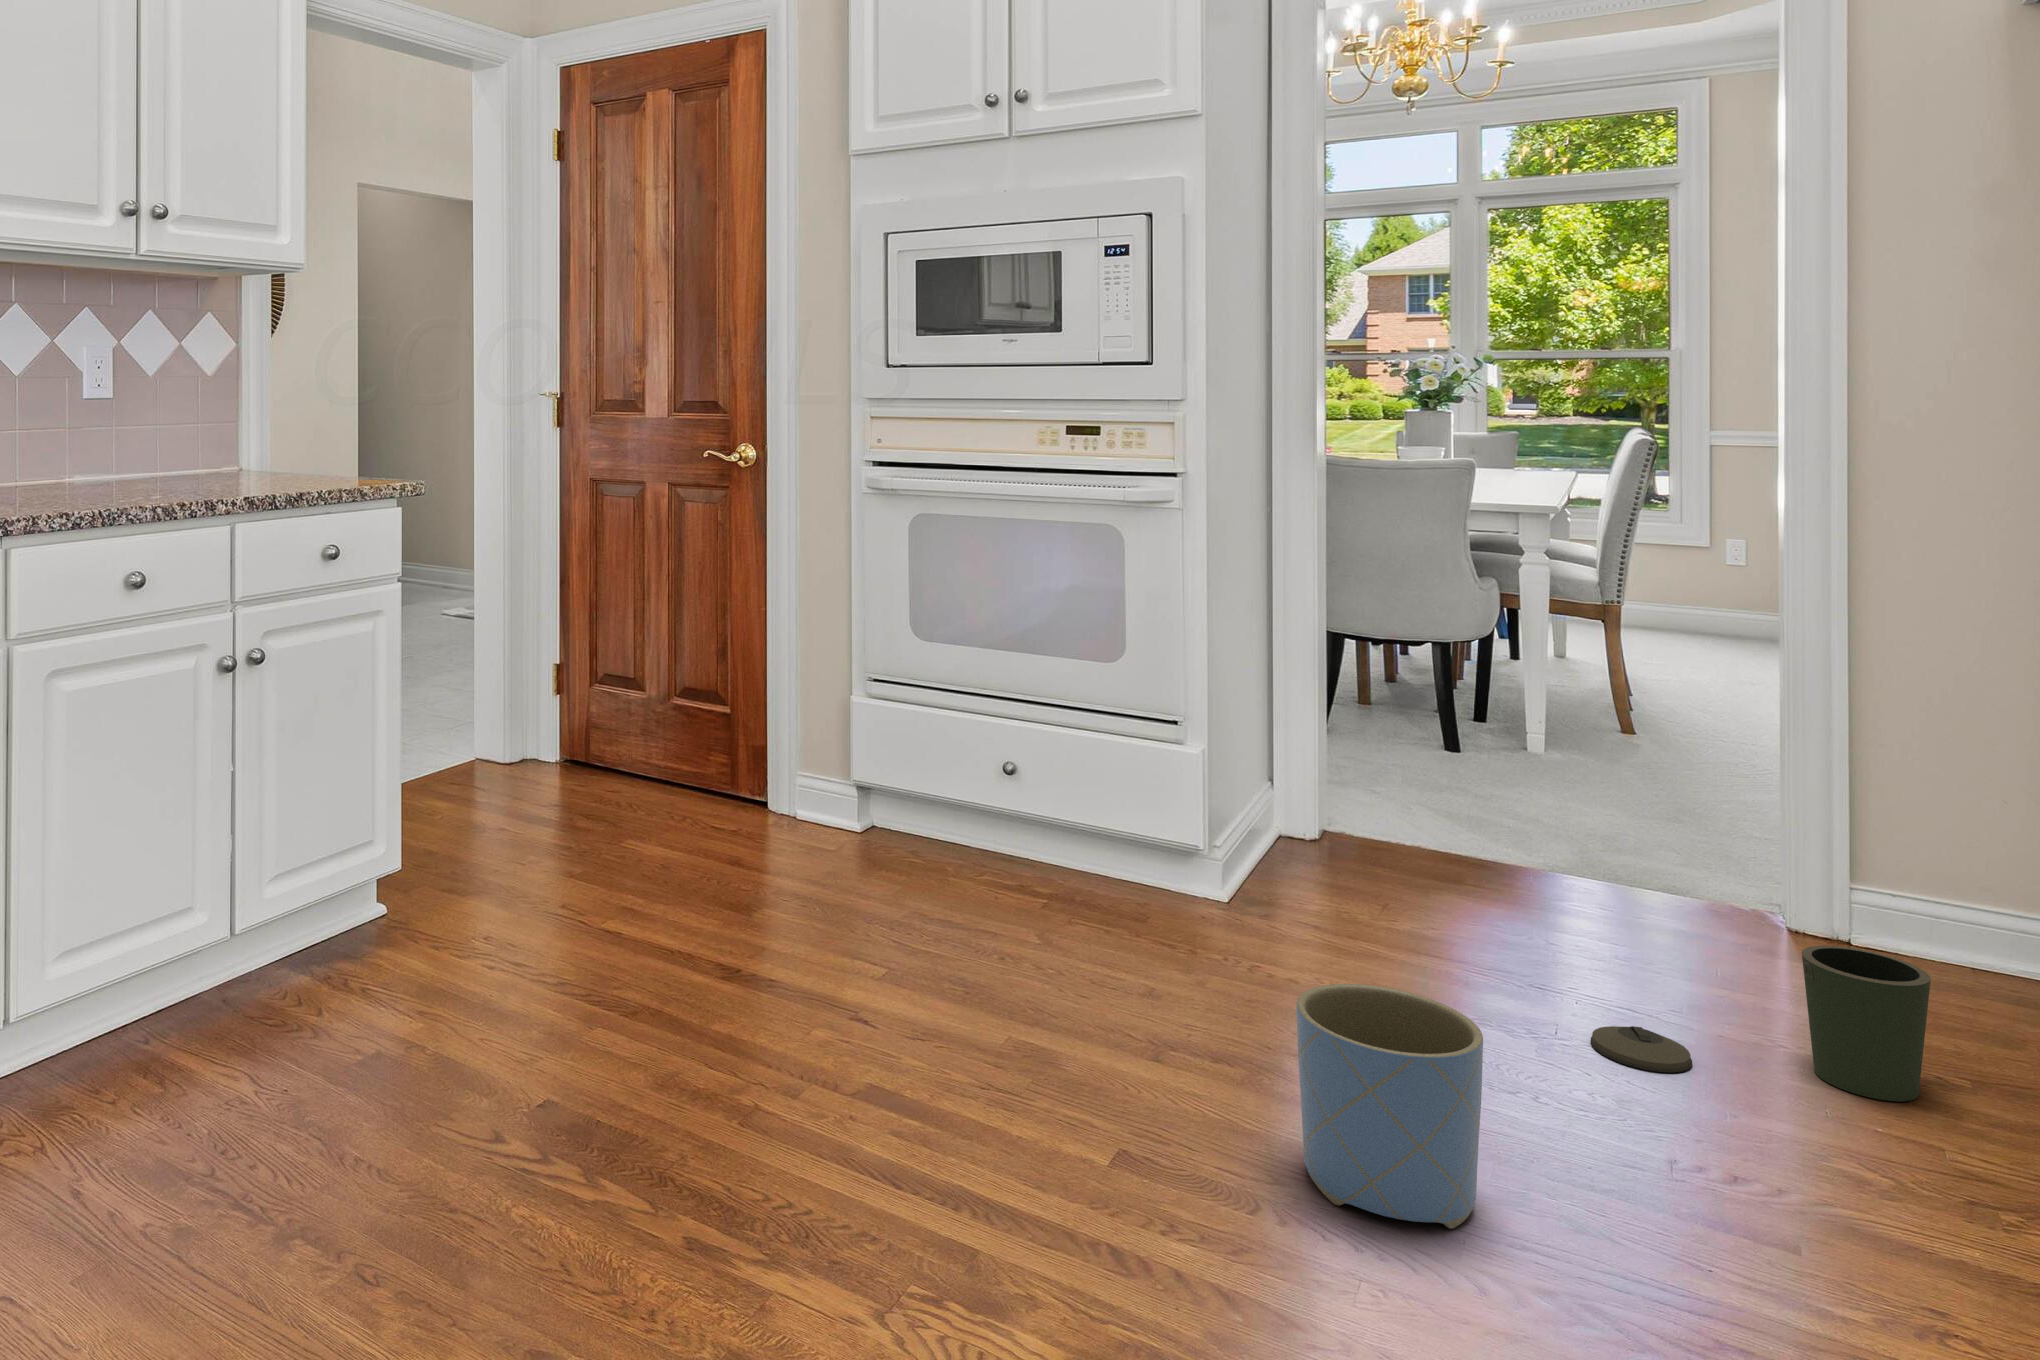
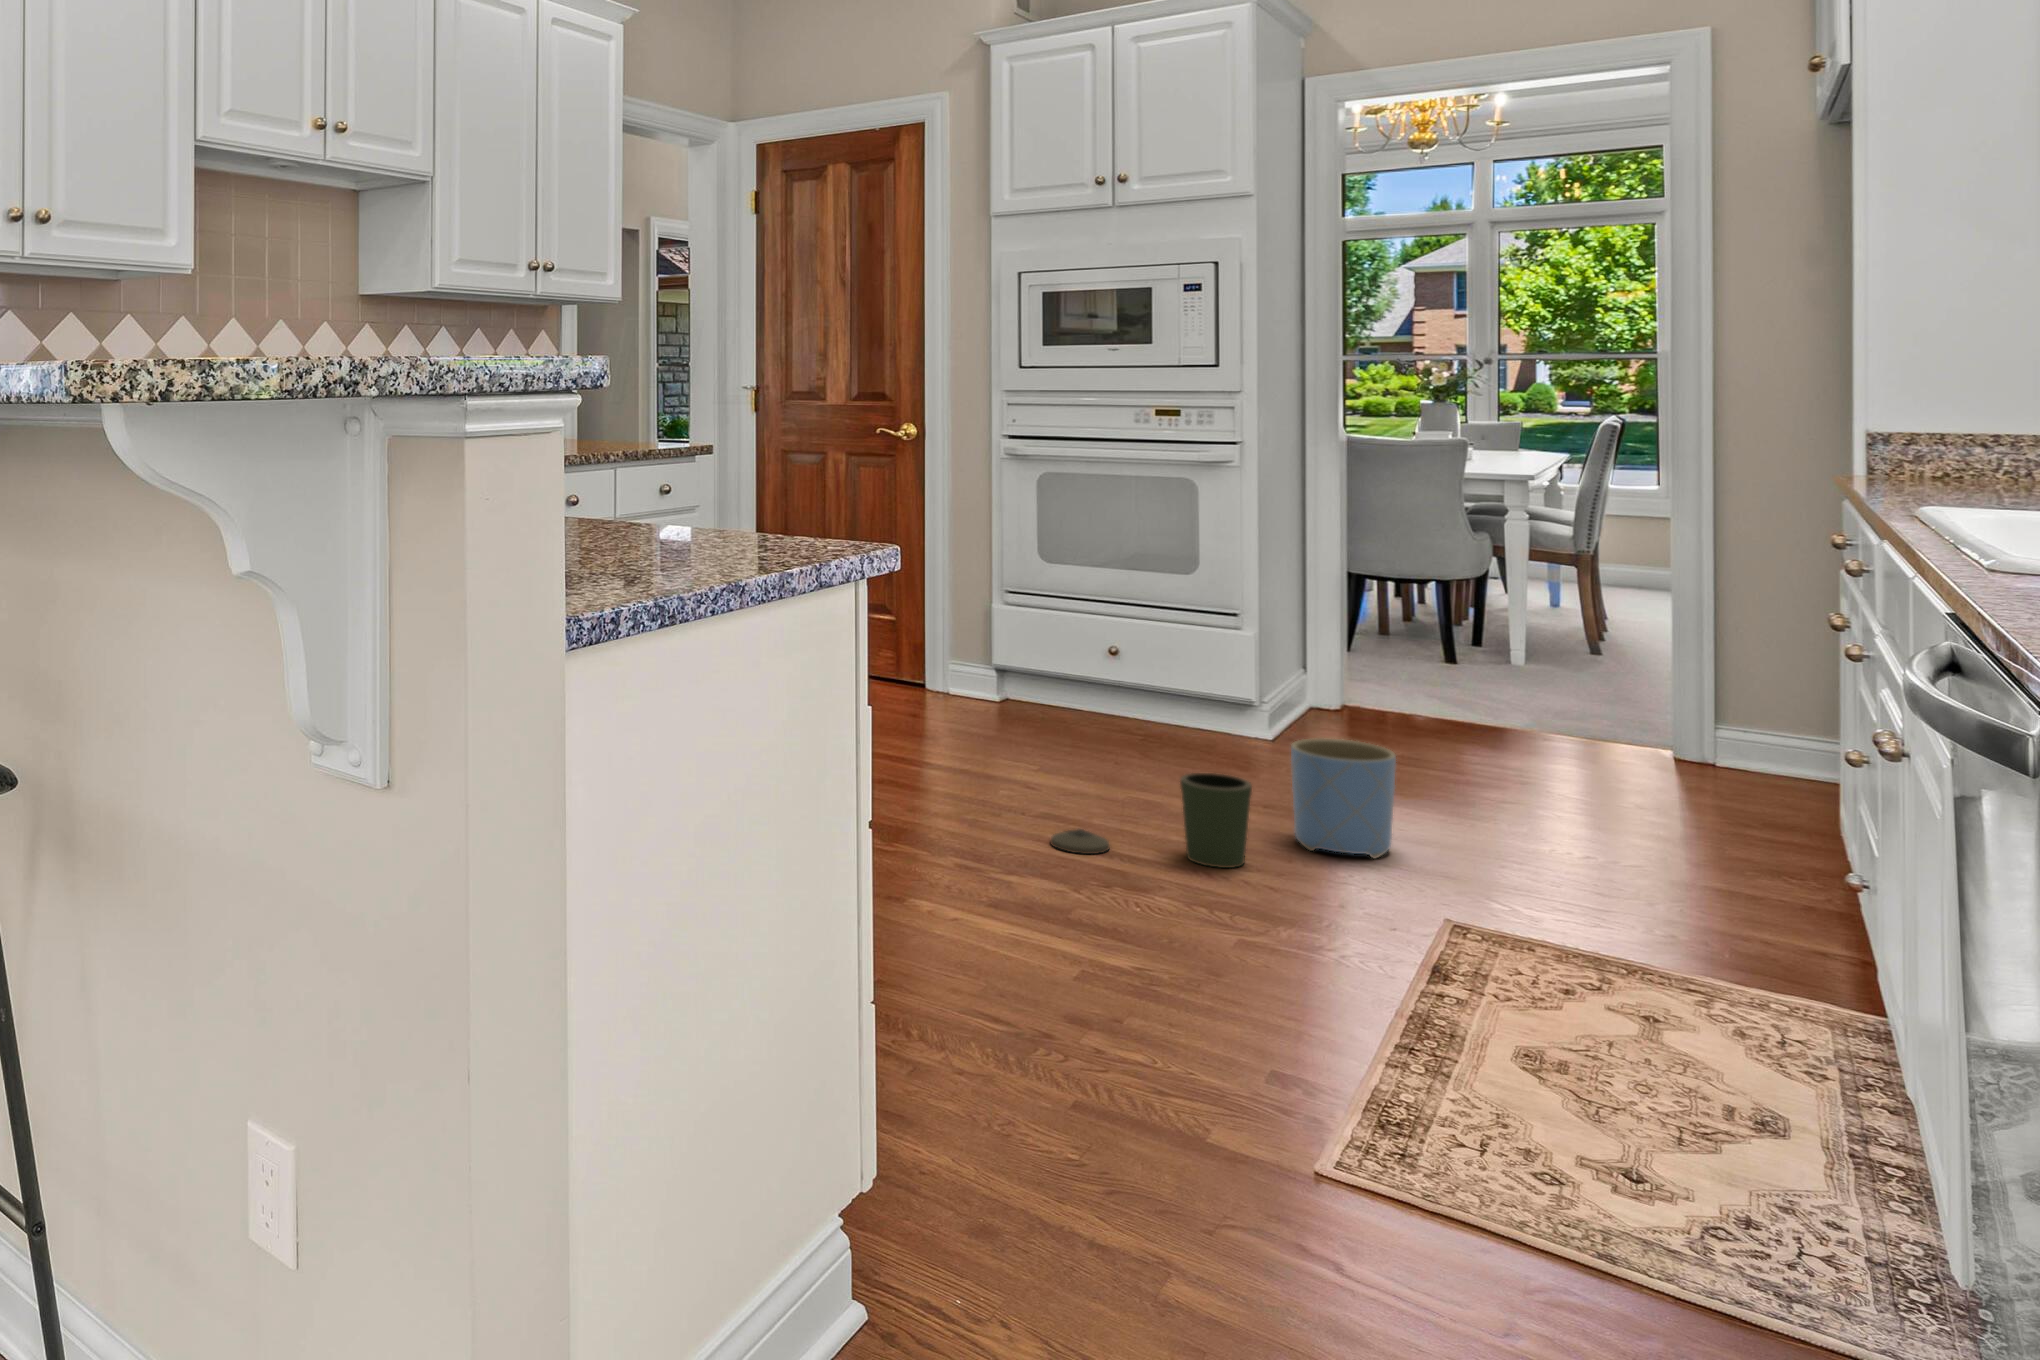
trash can: present [1591,946,1931,1102] -> present [1051,773,1252,868]

